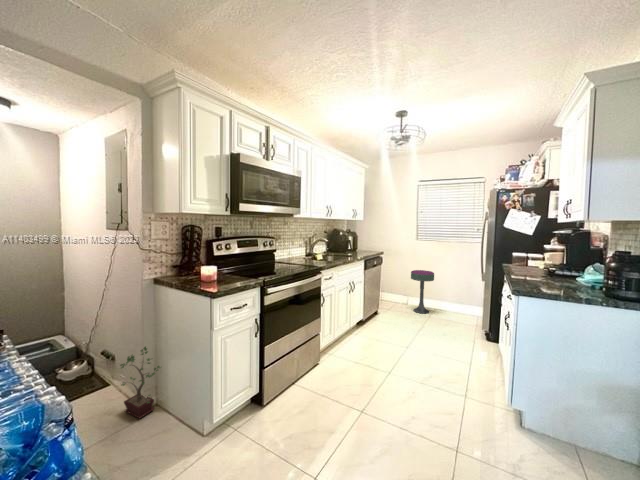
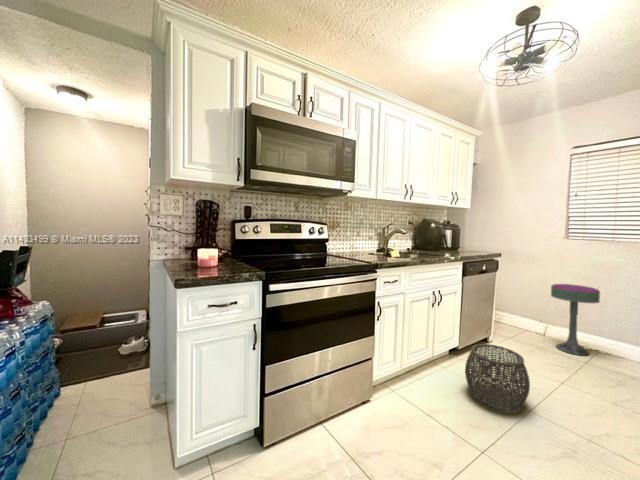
woven basket: none [369,313,403,351] -> present [465,344,530,411]
potted plant: present [120,347,161,418] -> none [125,338,159,424]

